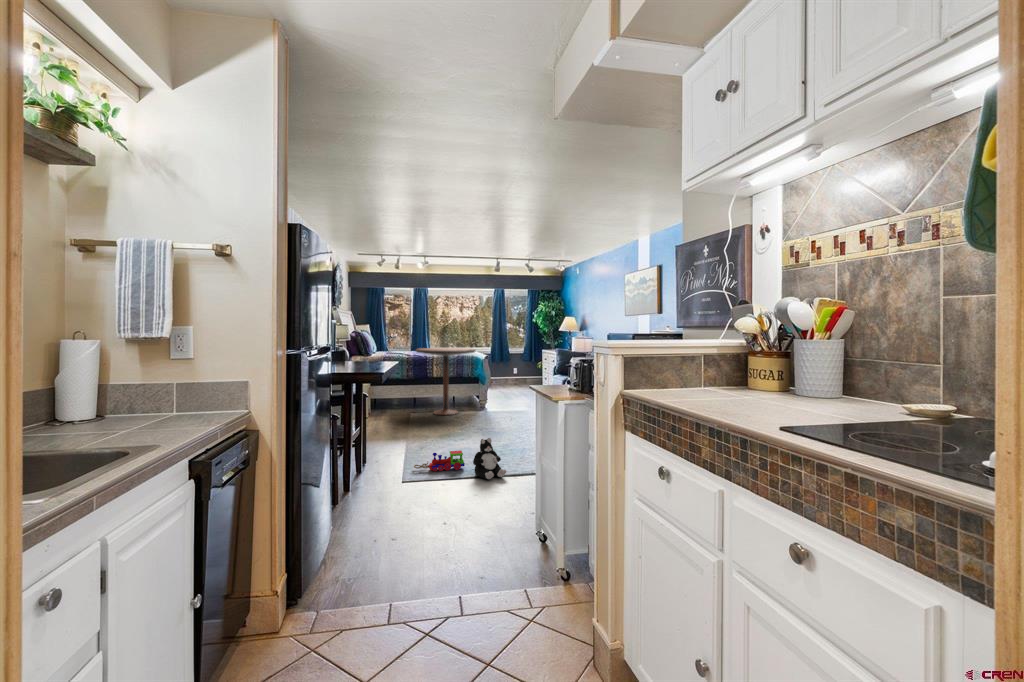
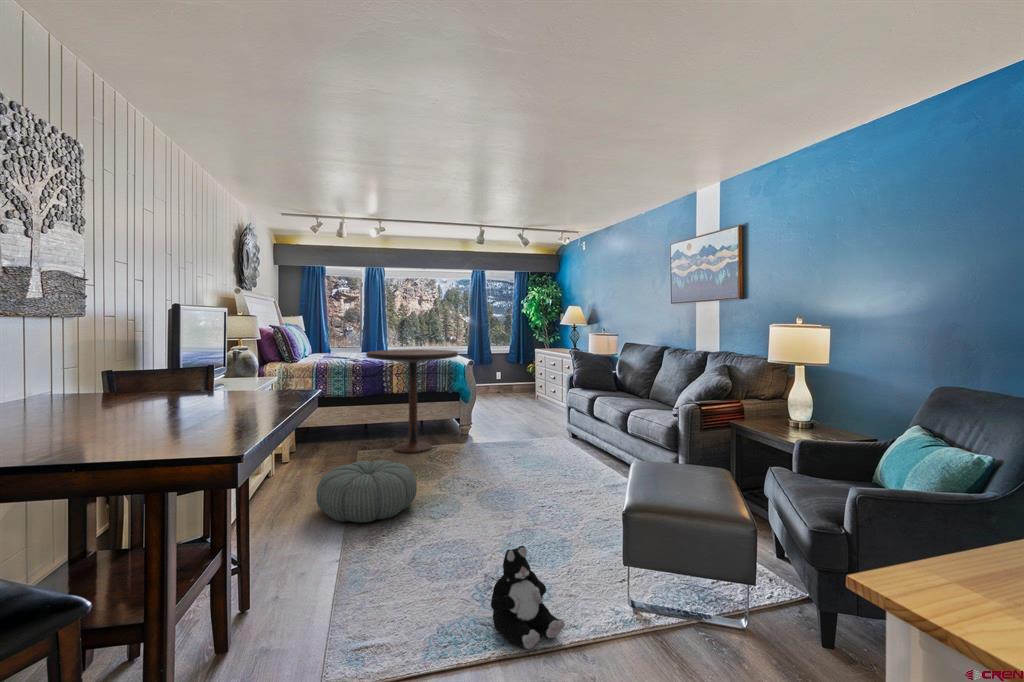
pouf: none [388,412,445,443] -> present [316,460,417,522]
toy train: present [414,451,465,471] -> none [361,564,468,618]

